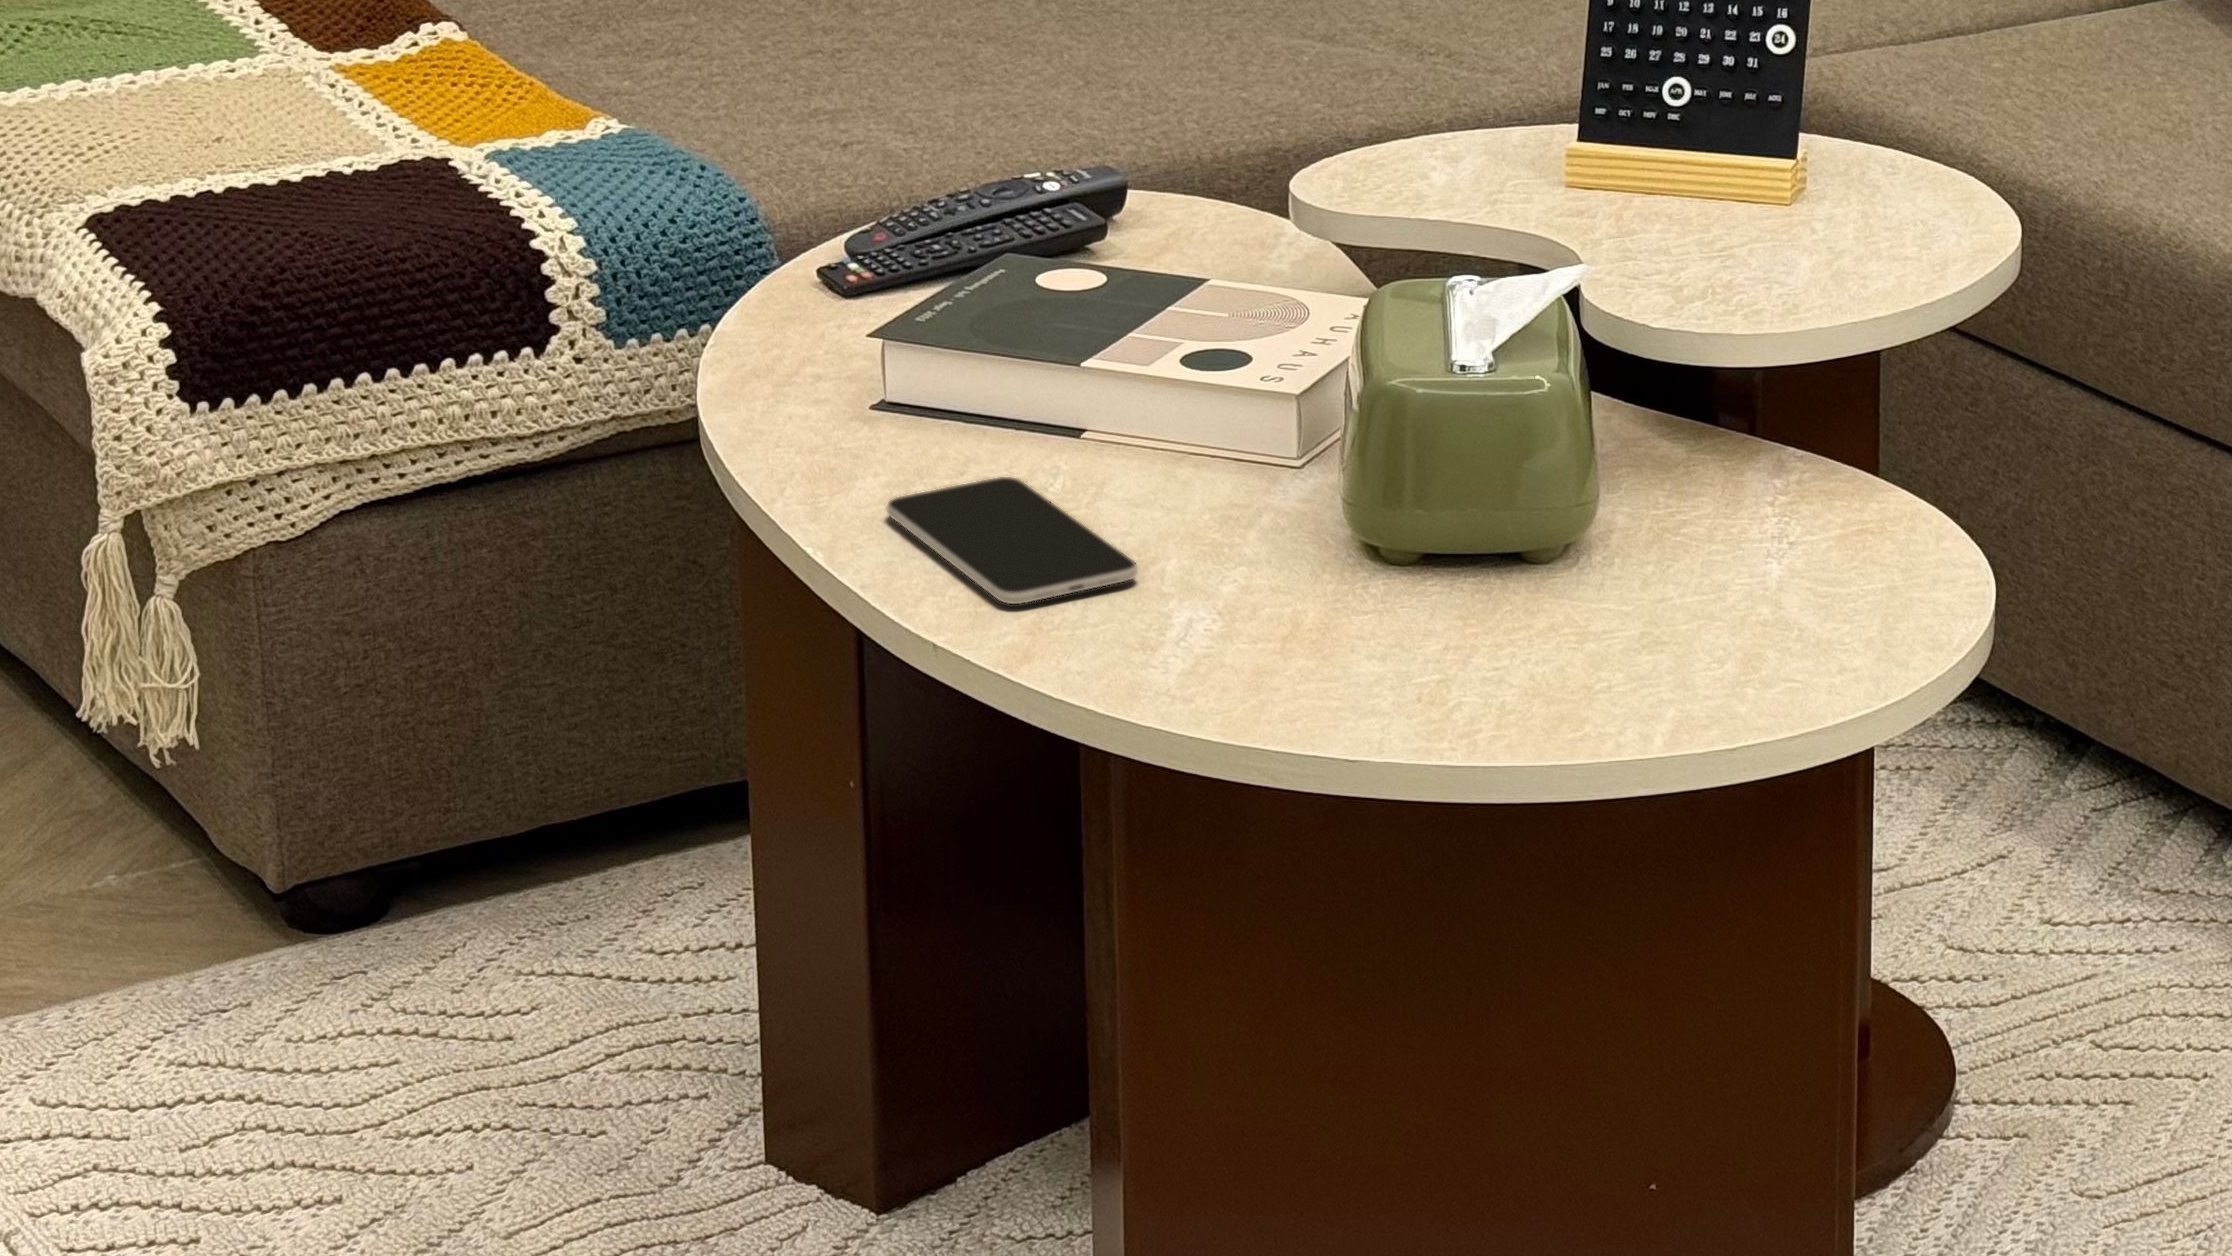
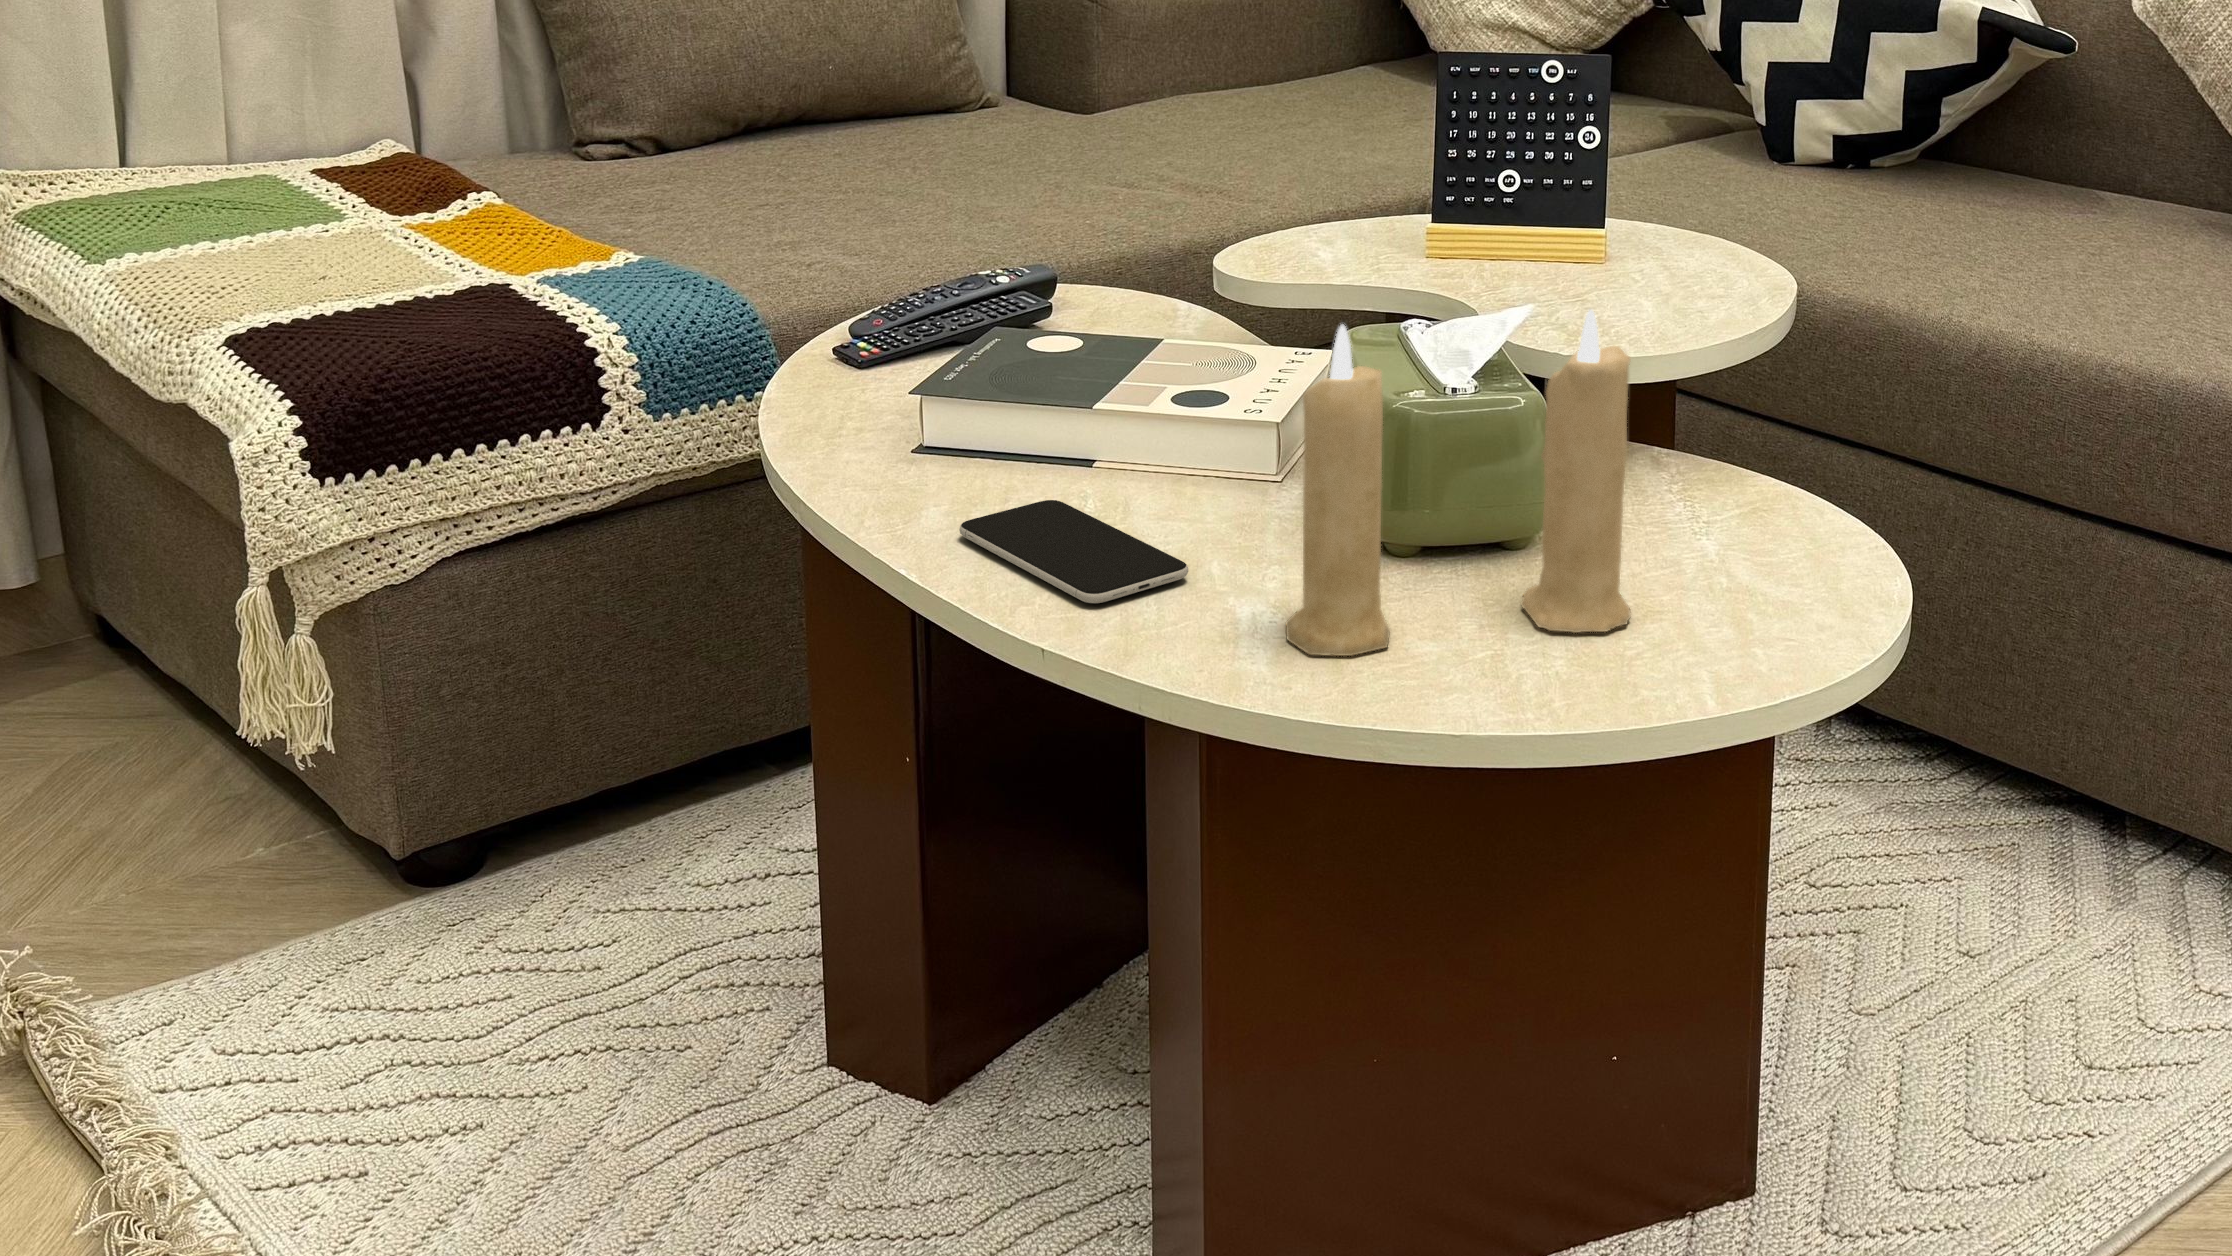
candle: none [1220,262,1647,682] -> present [1286,310,1631,656]

